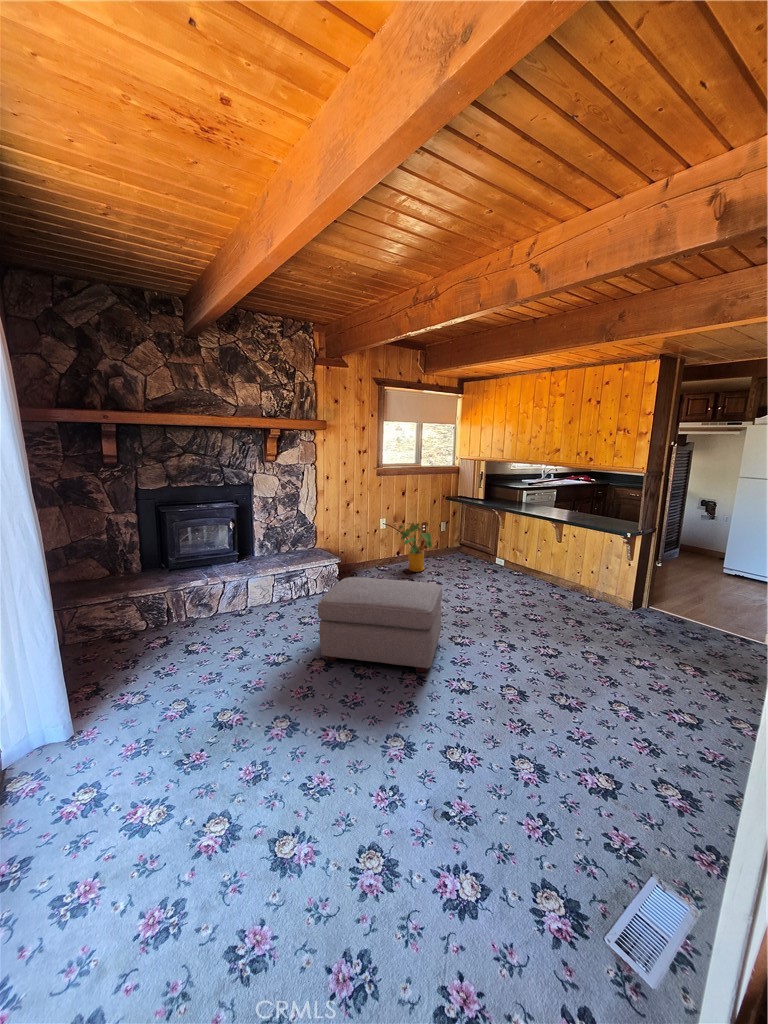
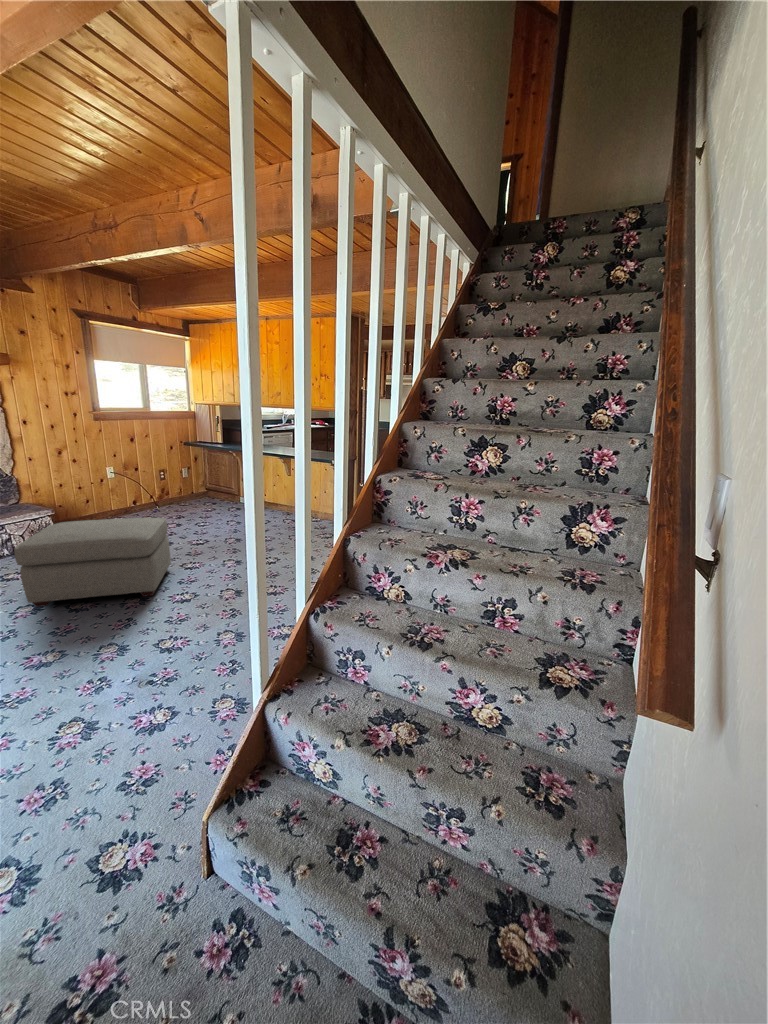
house plant: present [397,523,432,572] -> none [128,469,170,517]

